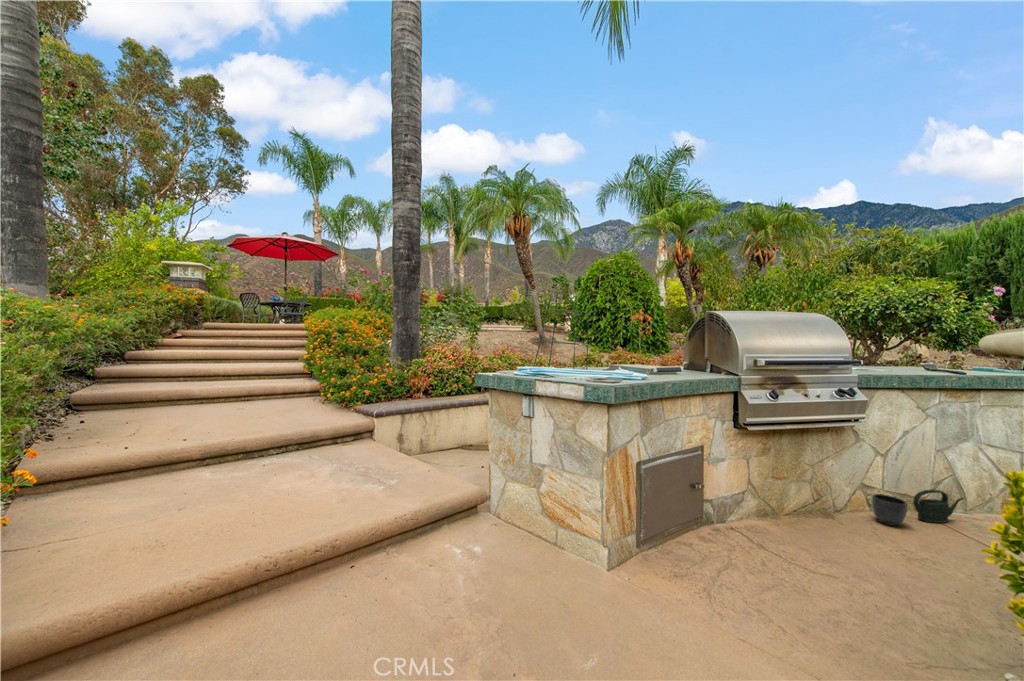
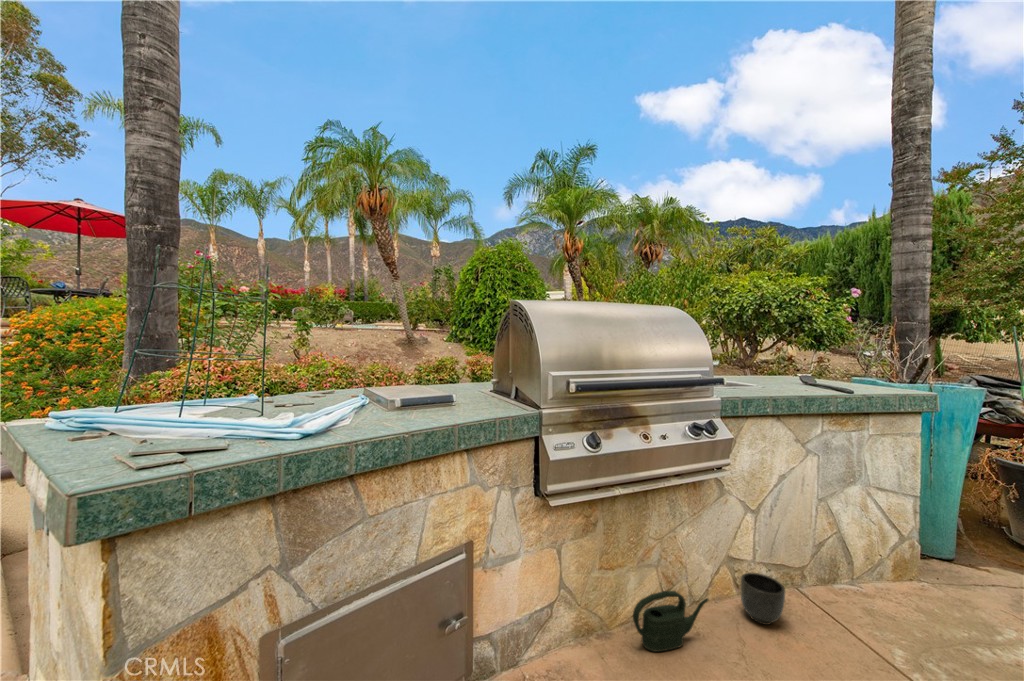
watering can: present [913,490,963,523] -> present [633,591,708,652]

